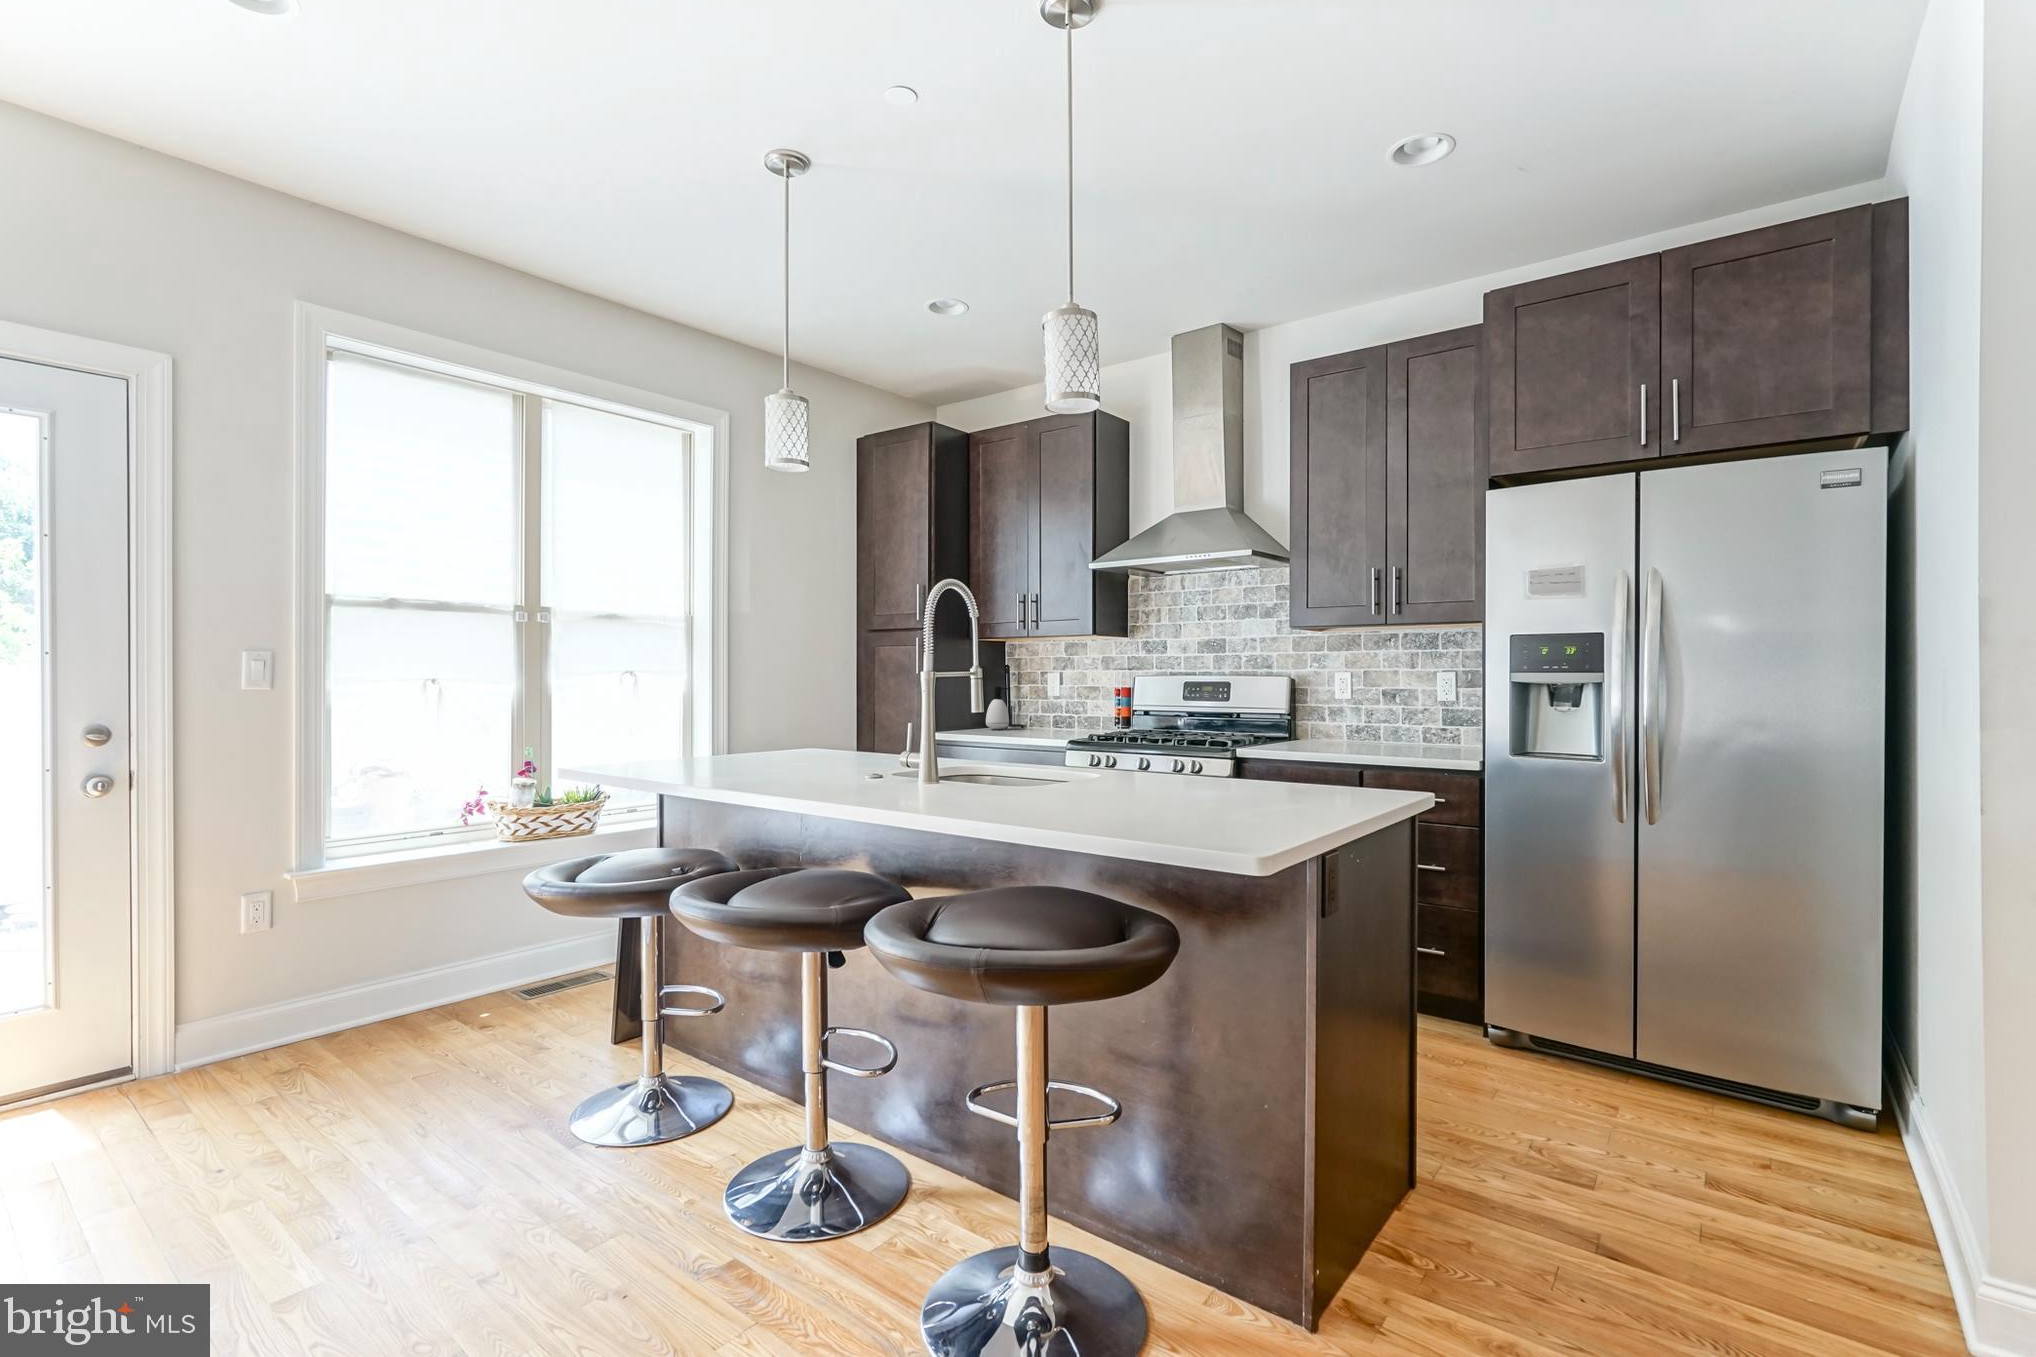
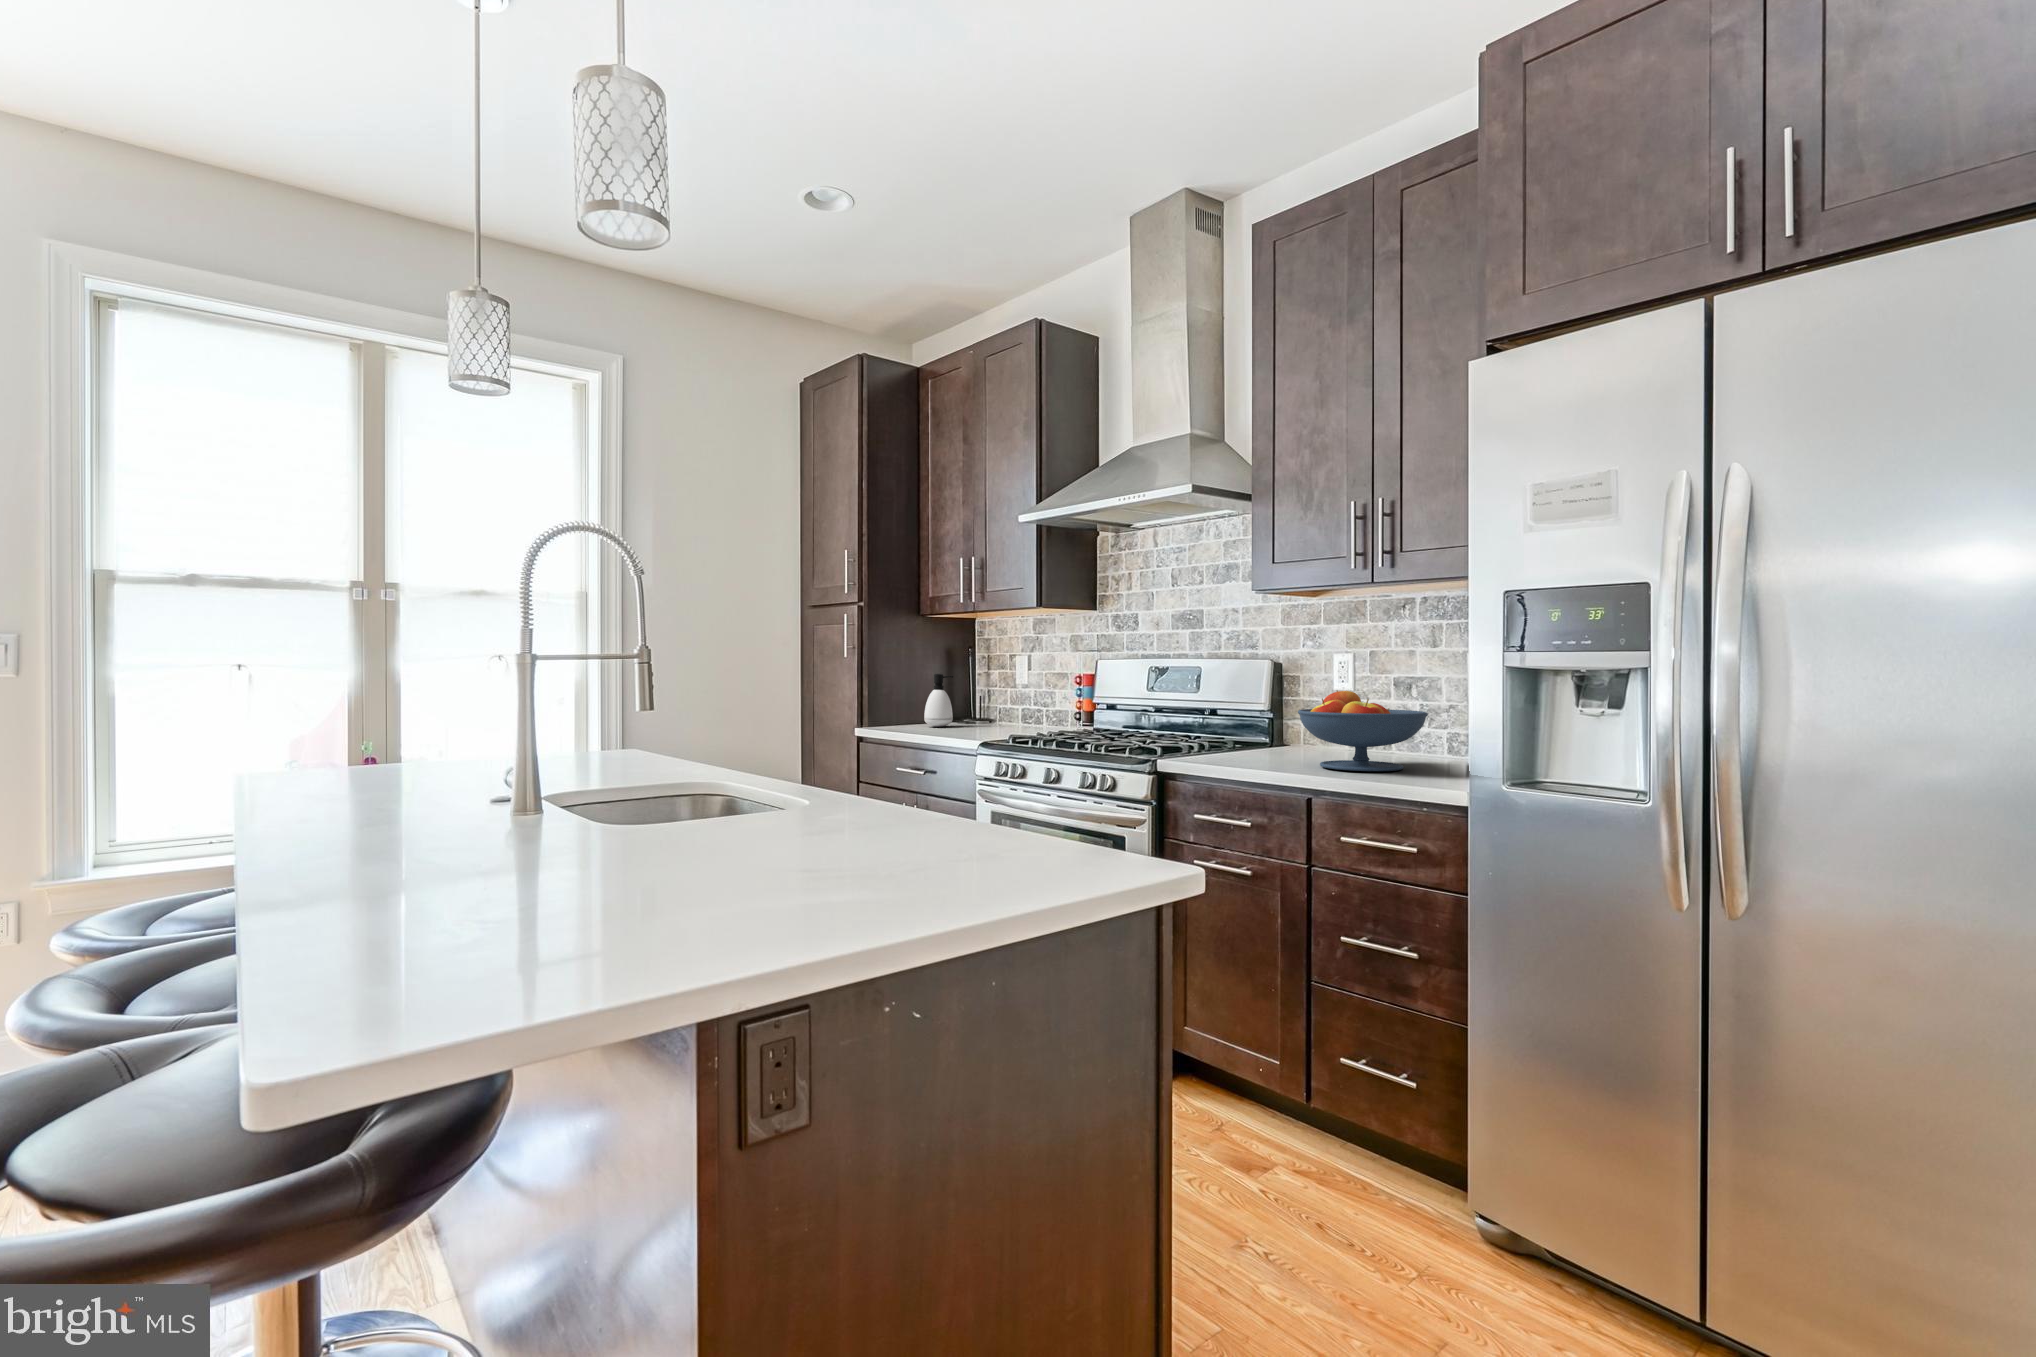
fruit bowl: none [1339,698,1428,751] -> present [1298,691,1428,771]

